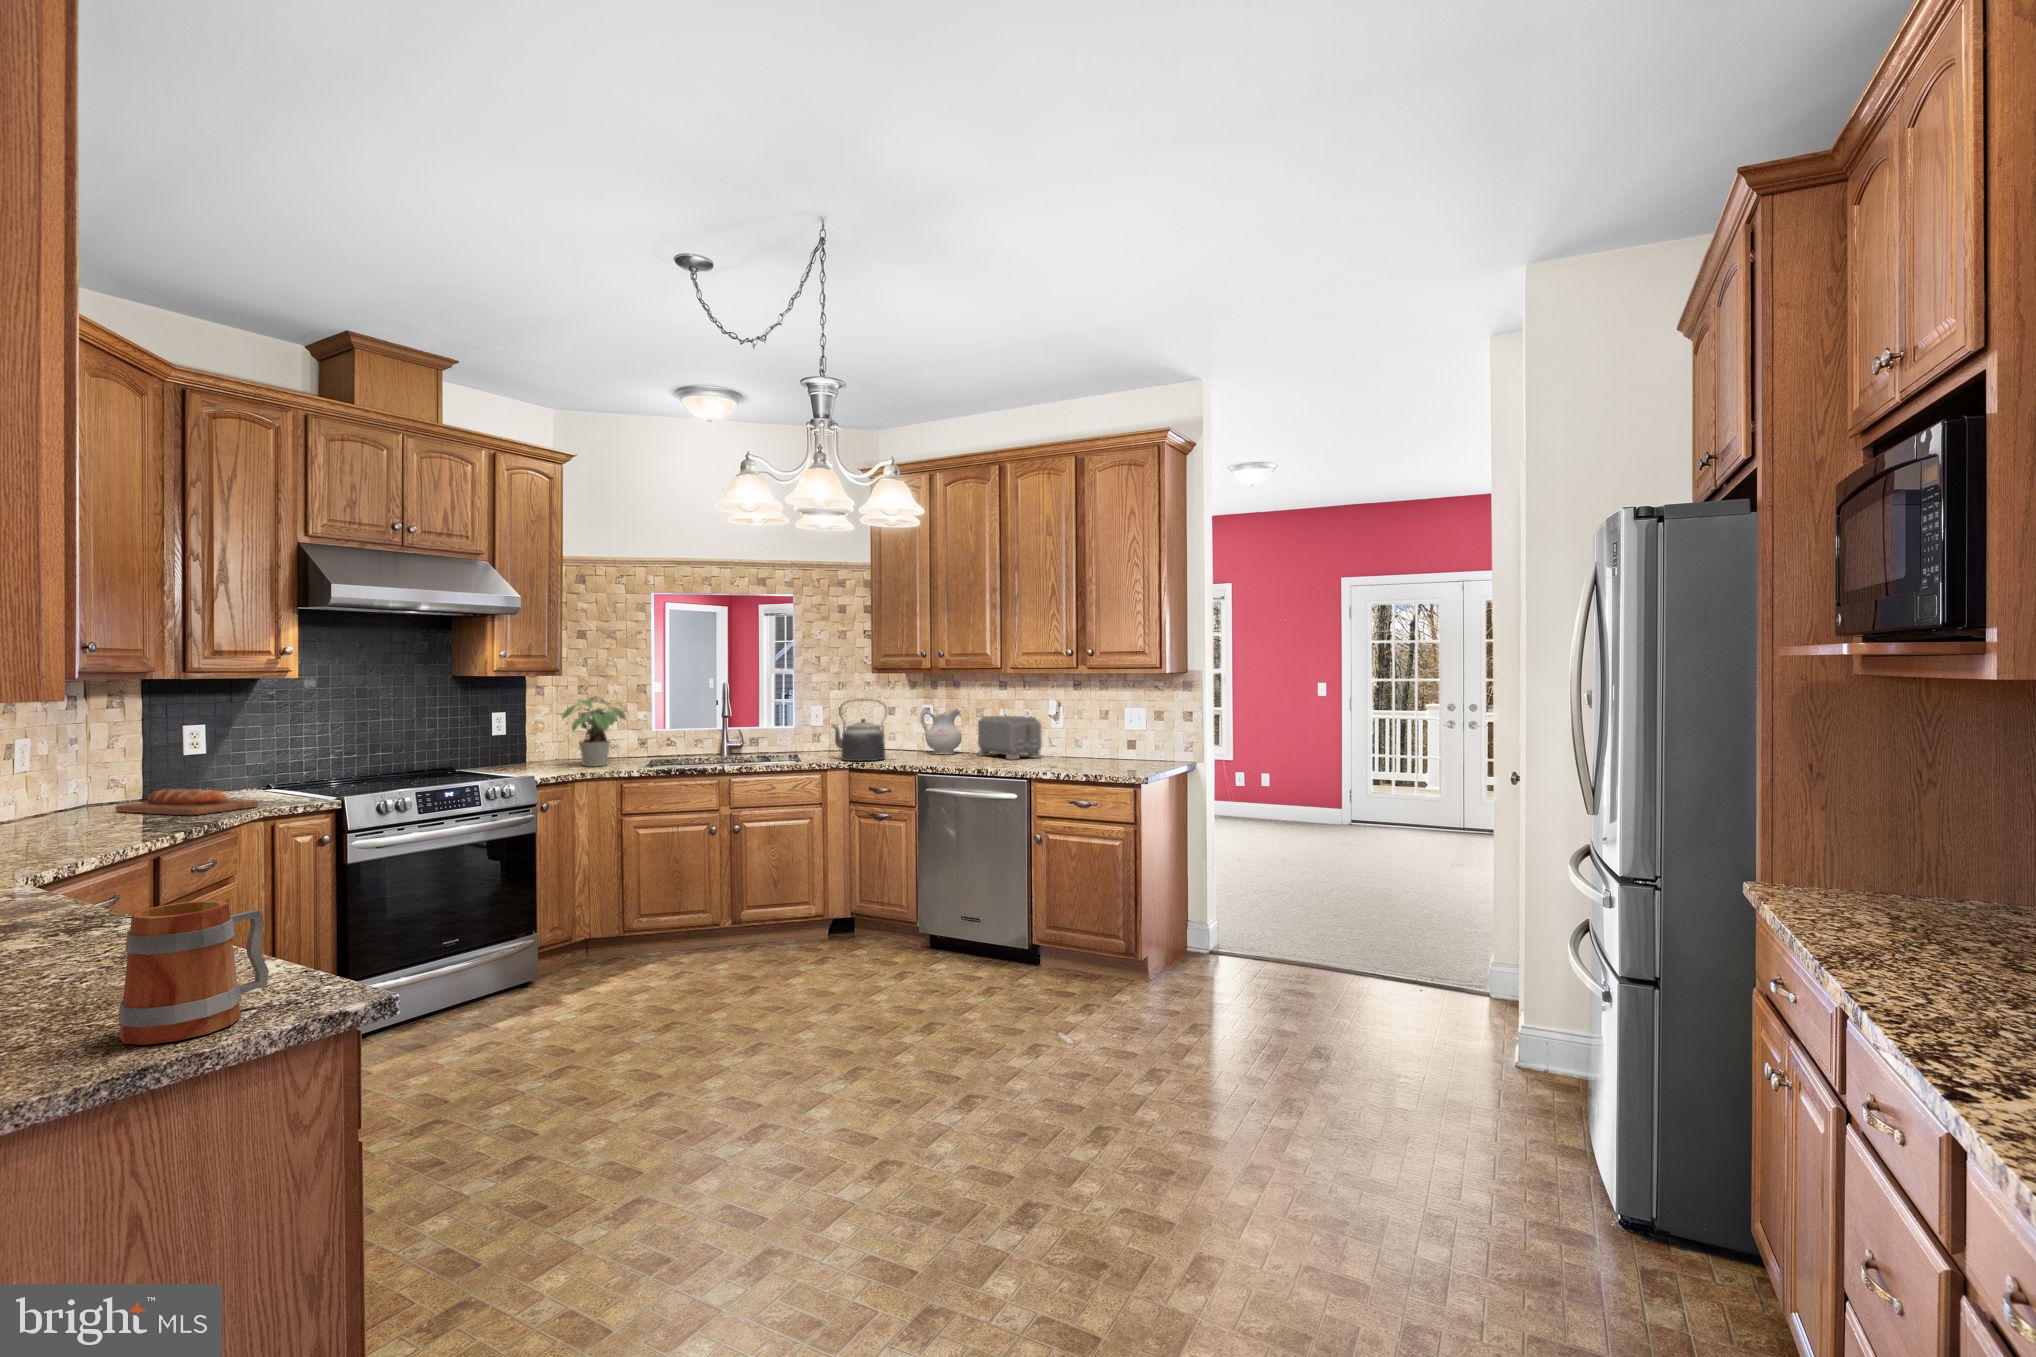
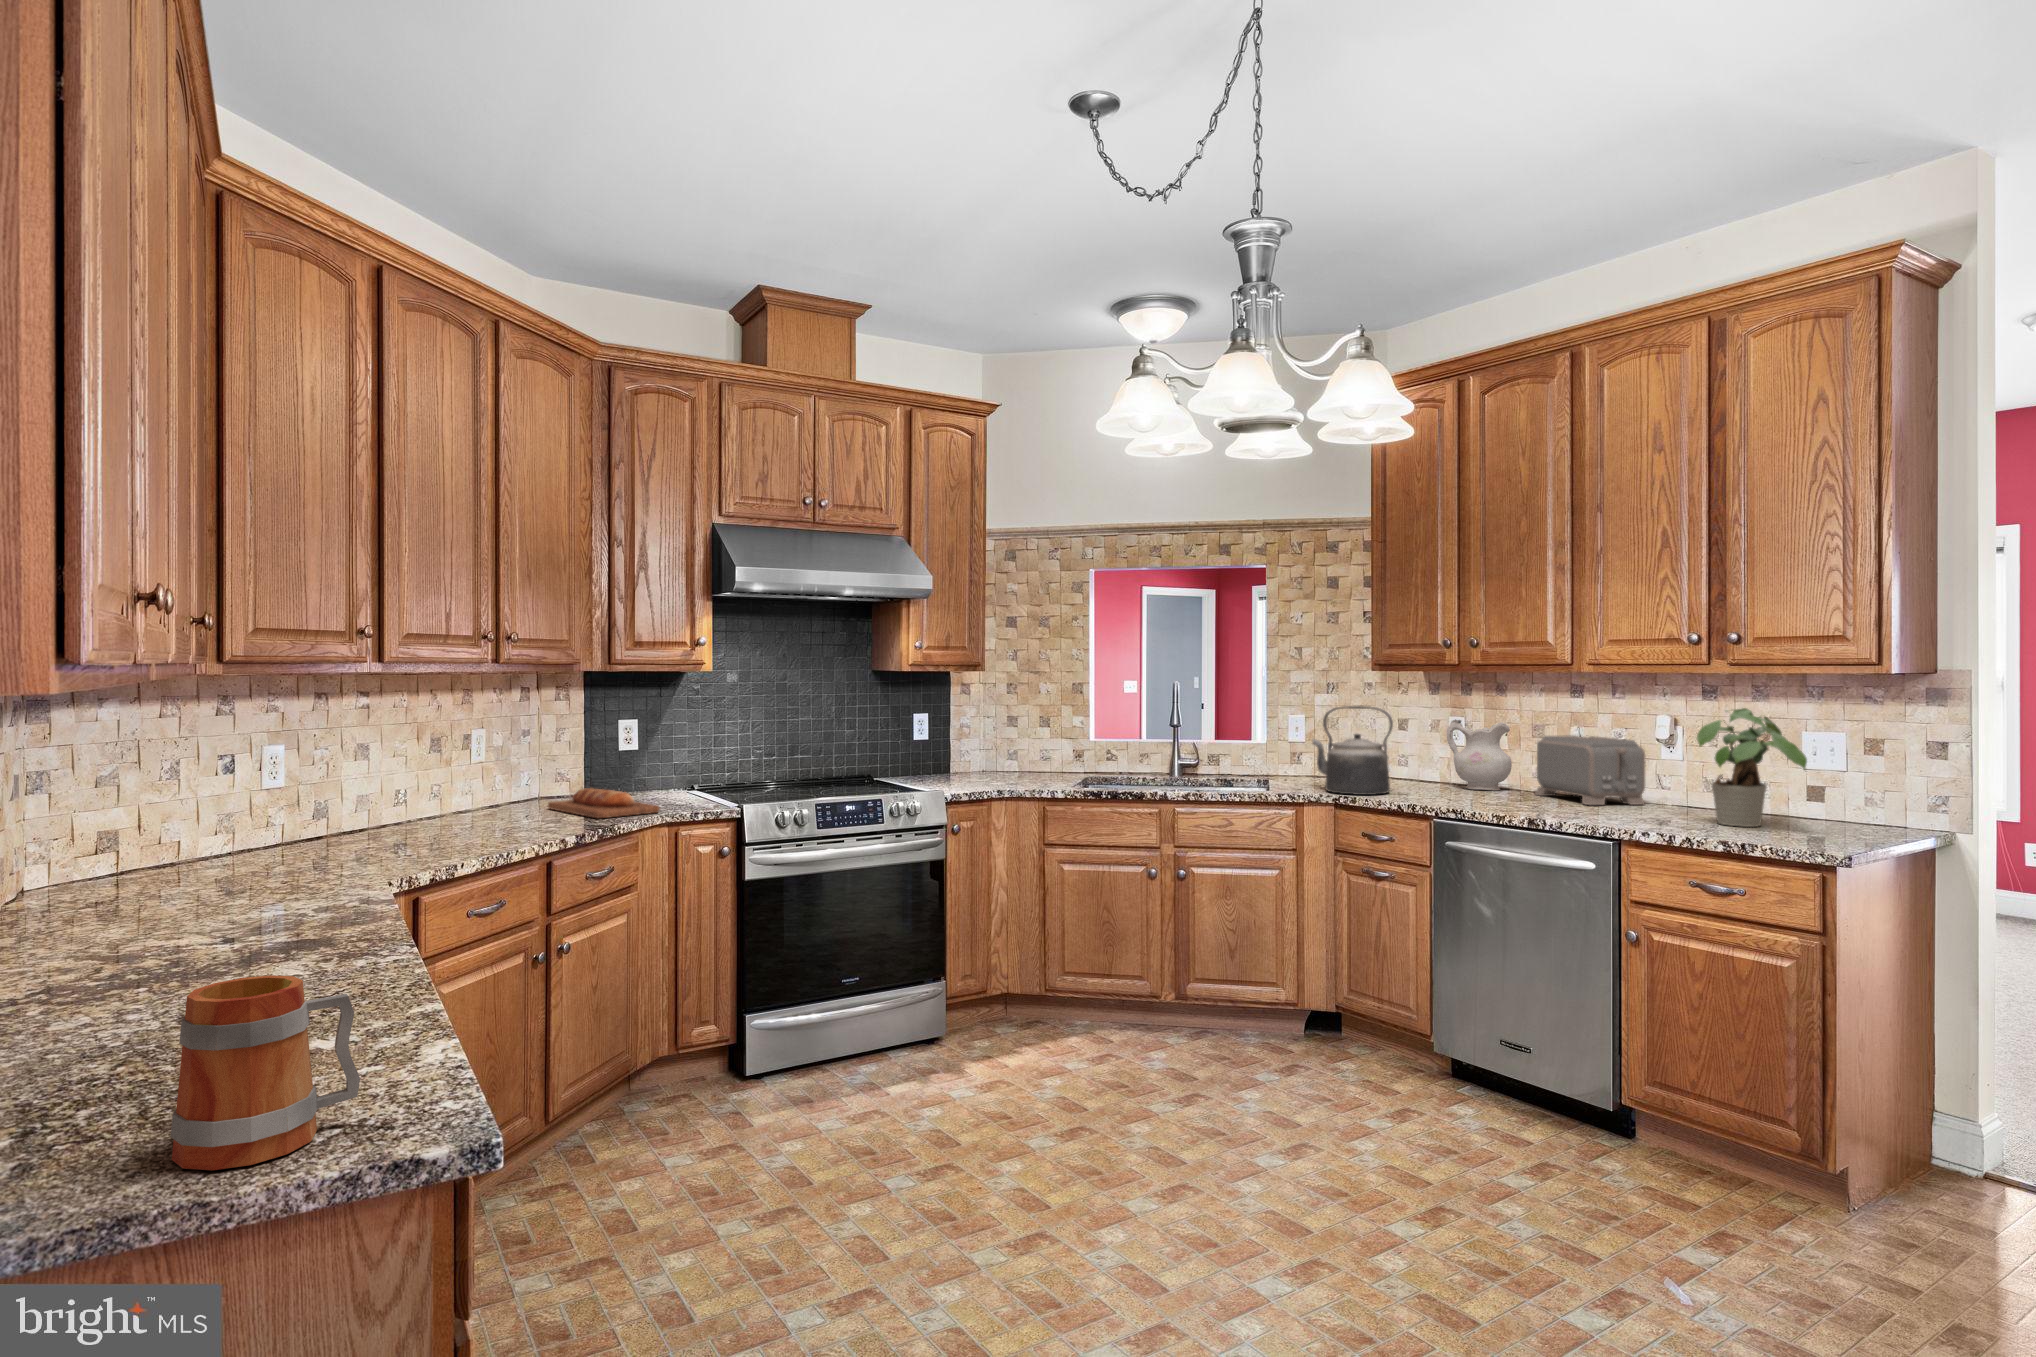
potted plant: present [562,697,626,766] -> present [1697,708,1807,827]

